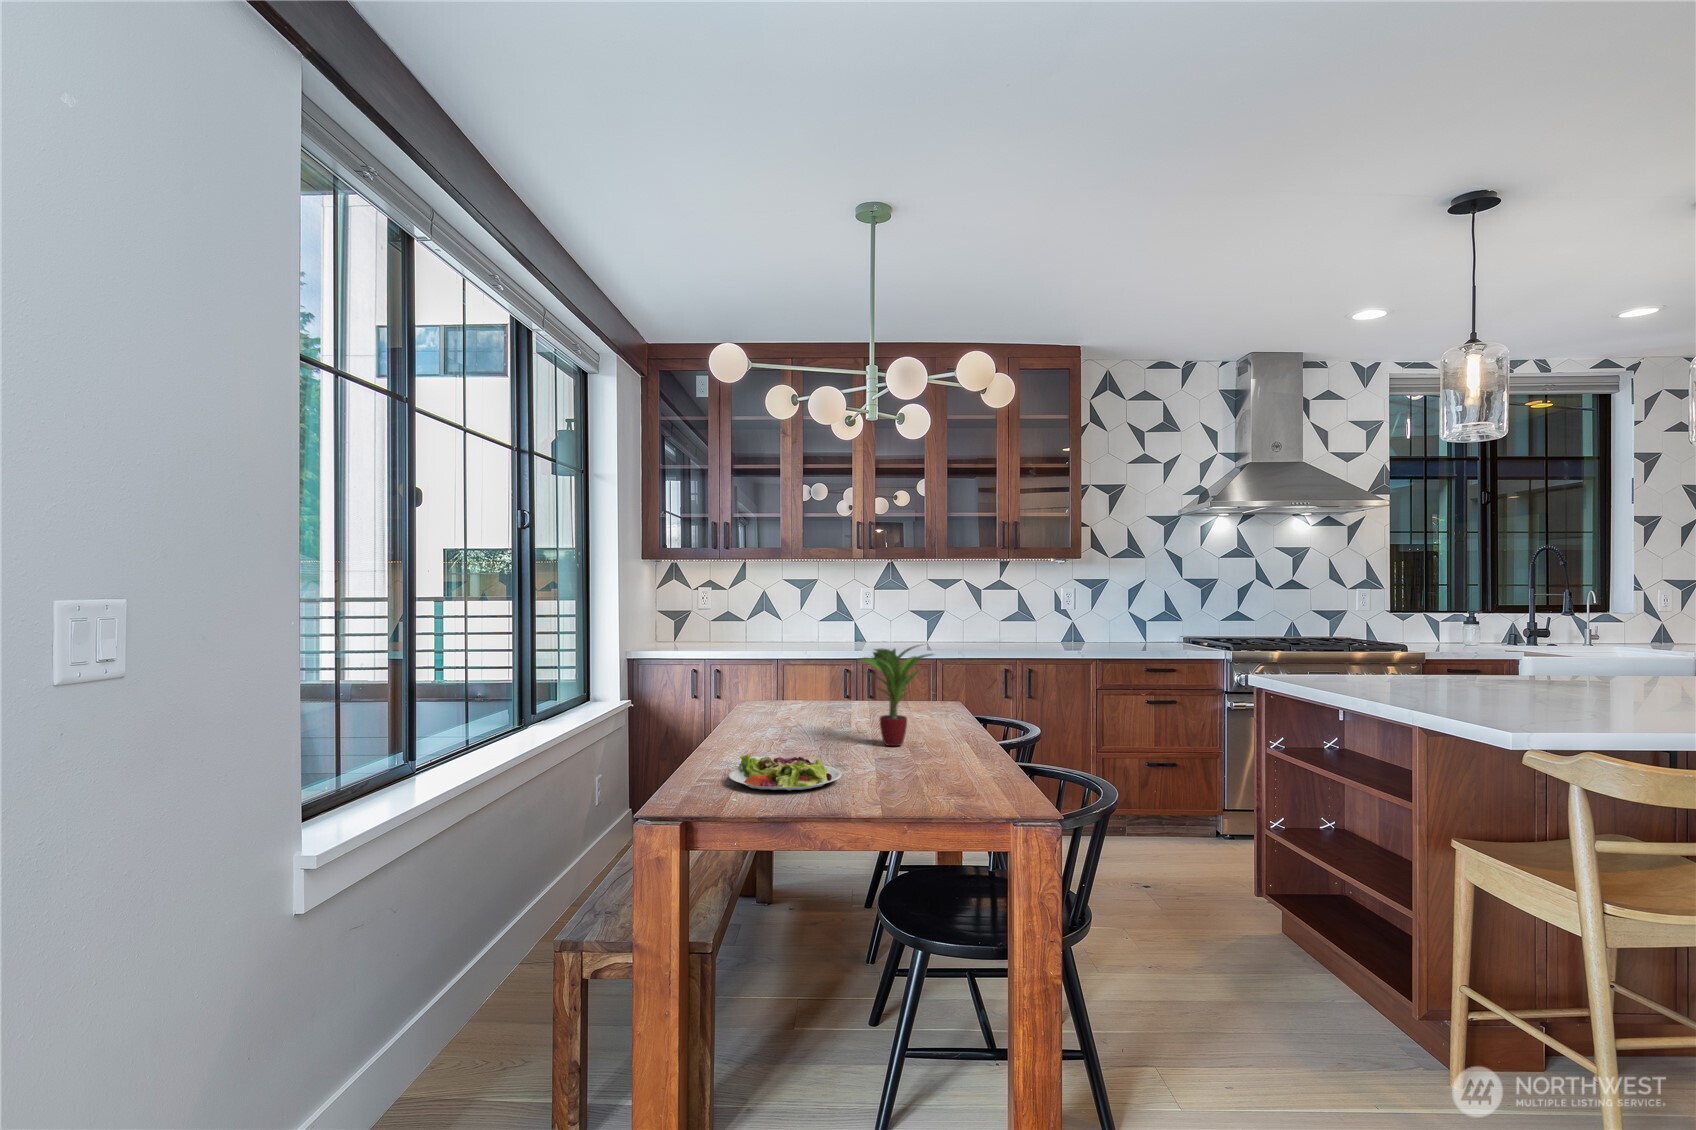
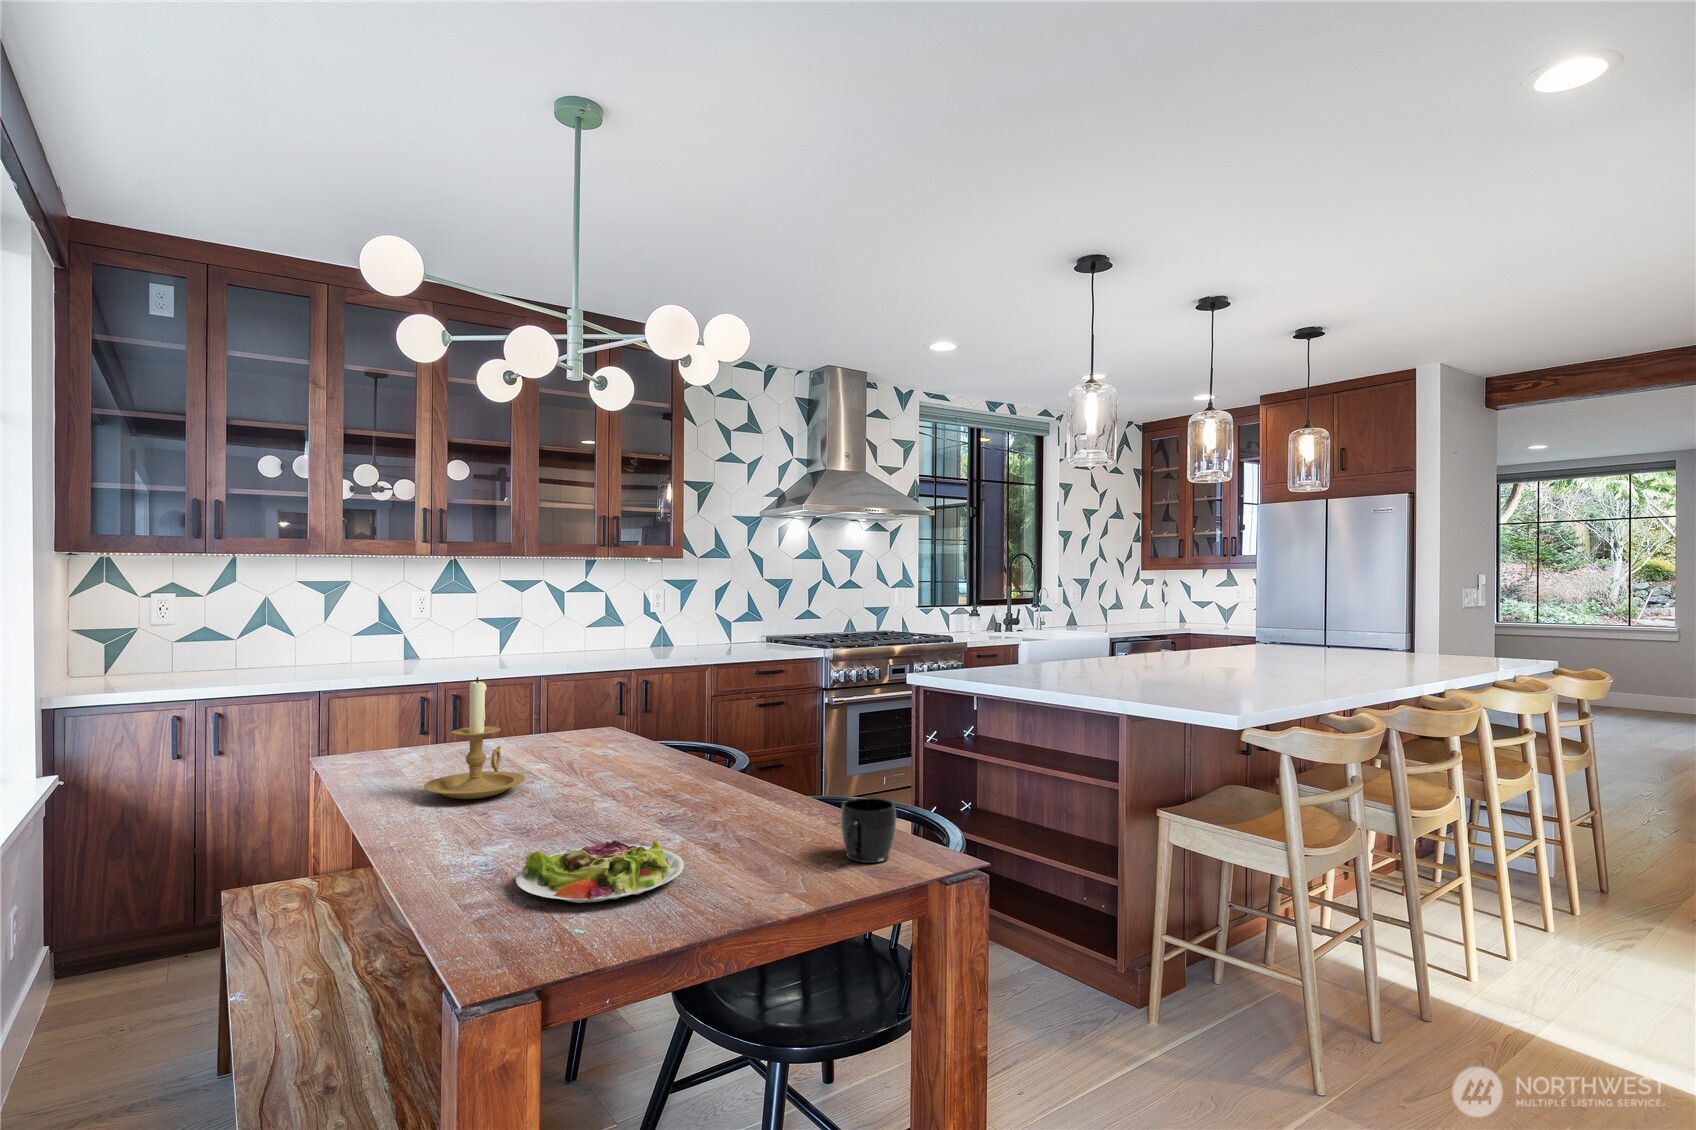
candle holder: none [757,645,824,731] -> present [424,677,525,799]
potted plant: present [856,645,932,746] -> none [585,665,722,800]
mug: none [946,752,1001,803] -> present [841,798,896,863]

